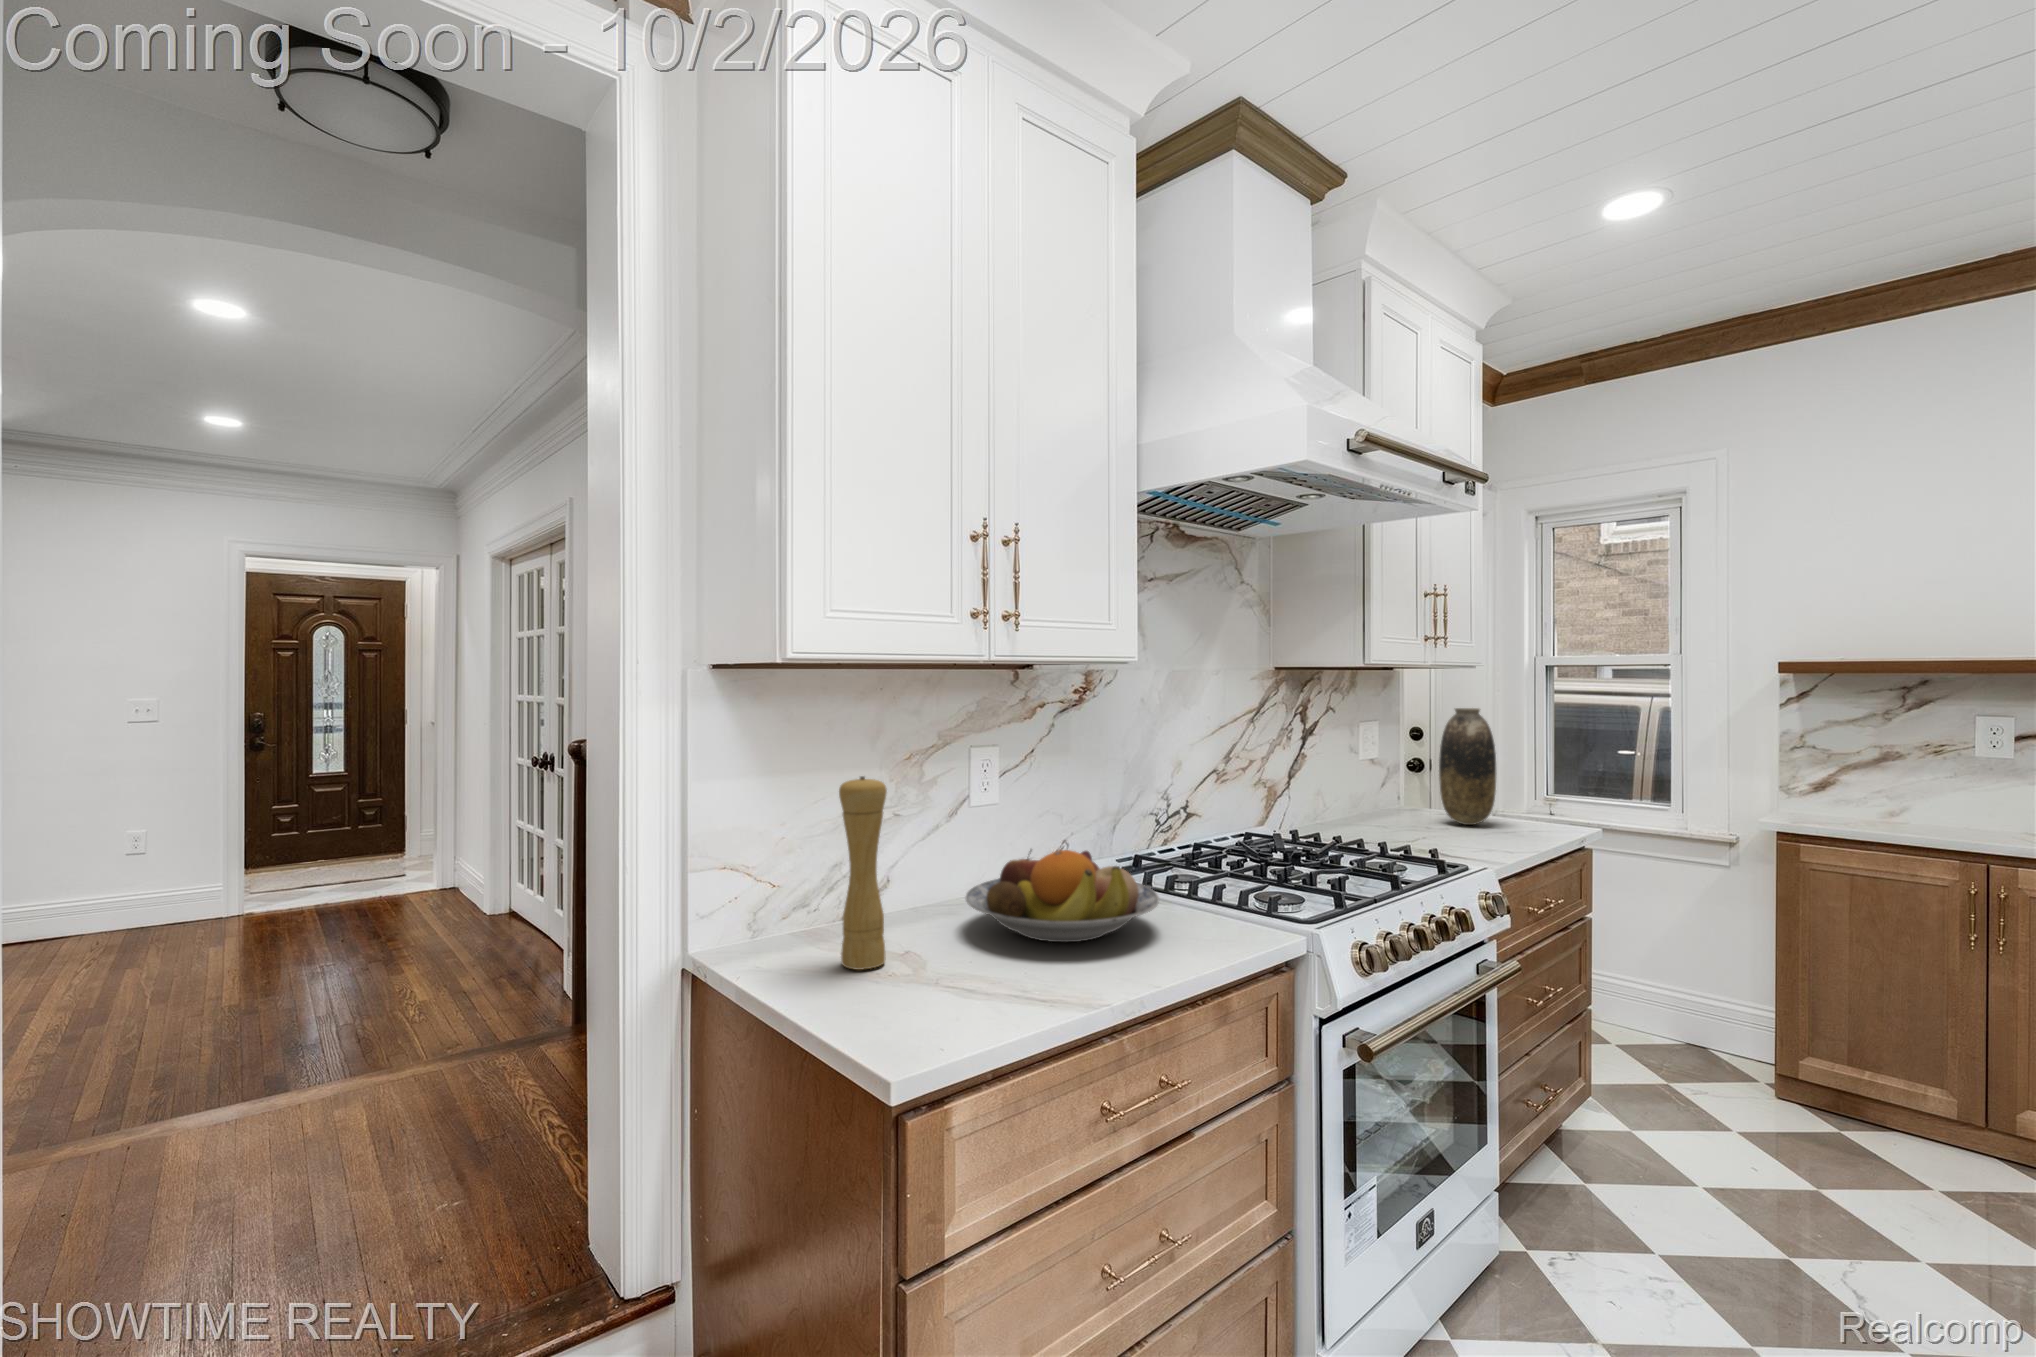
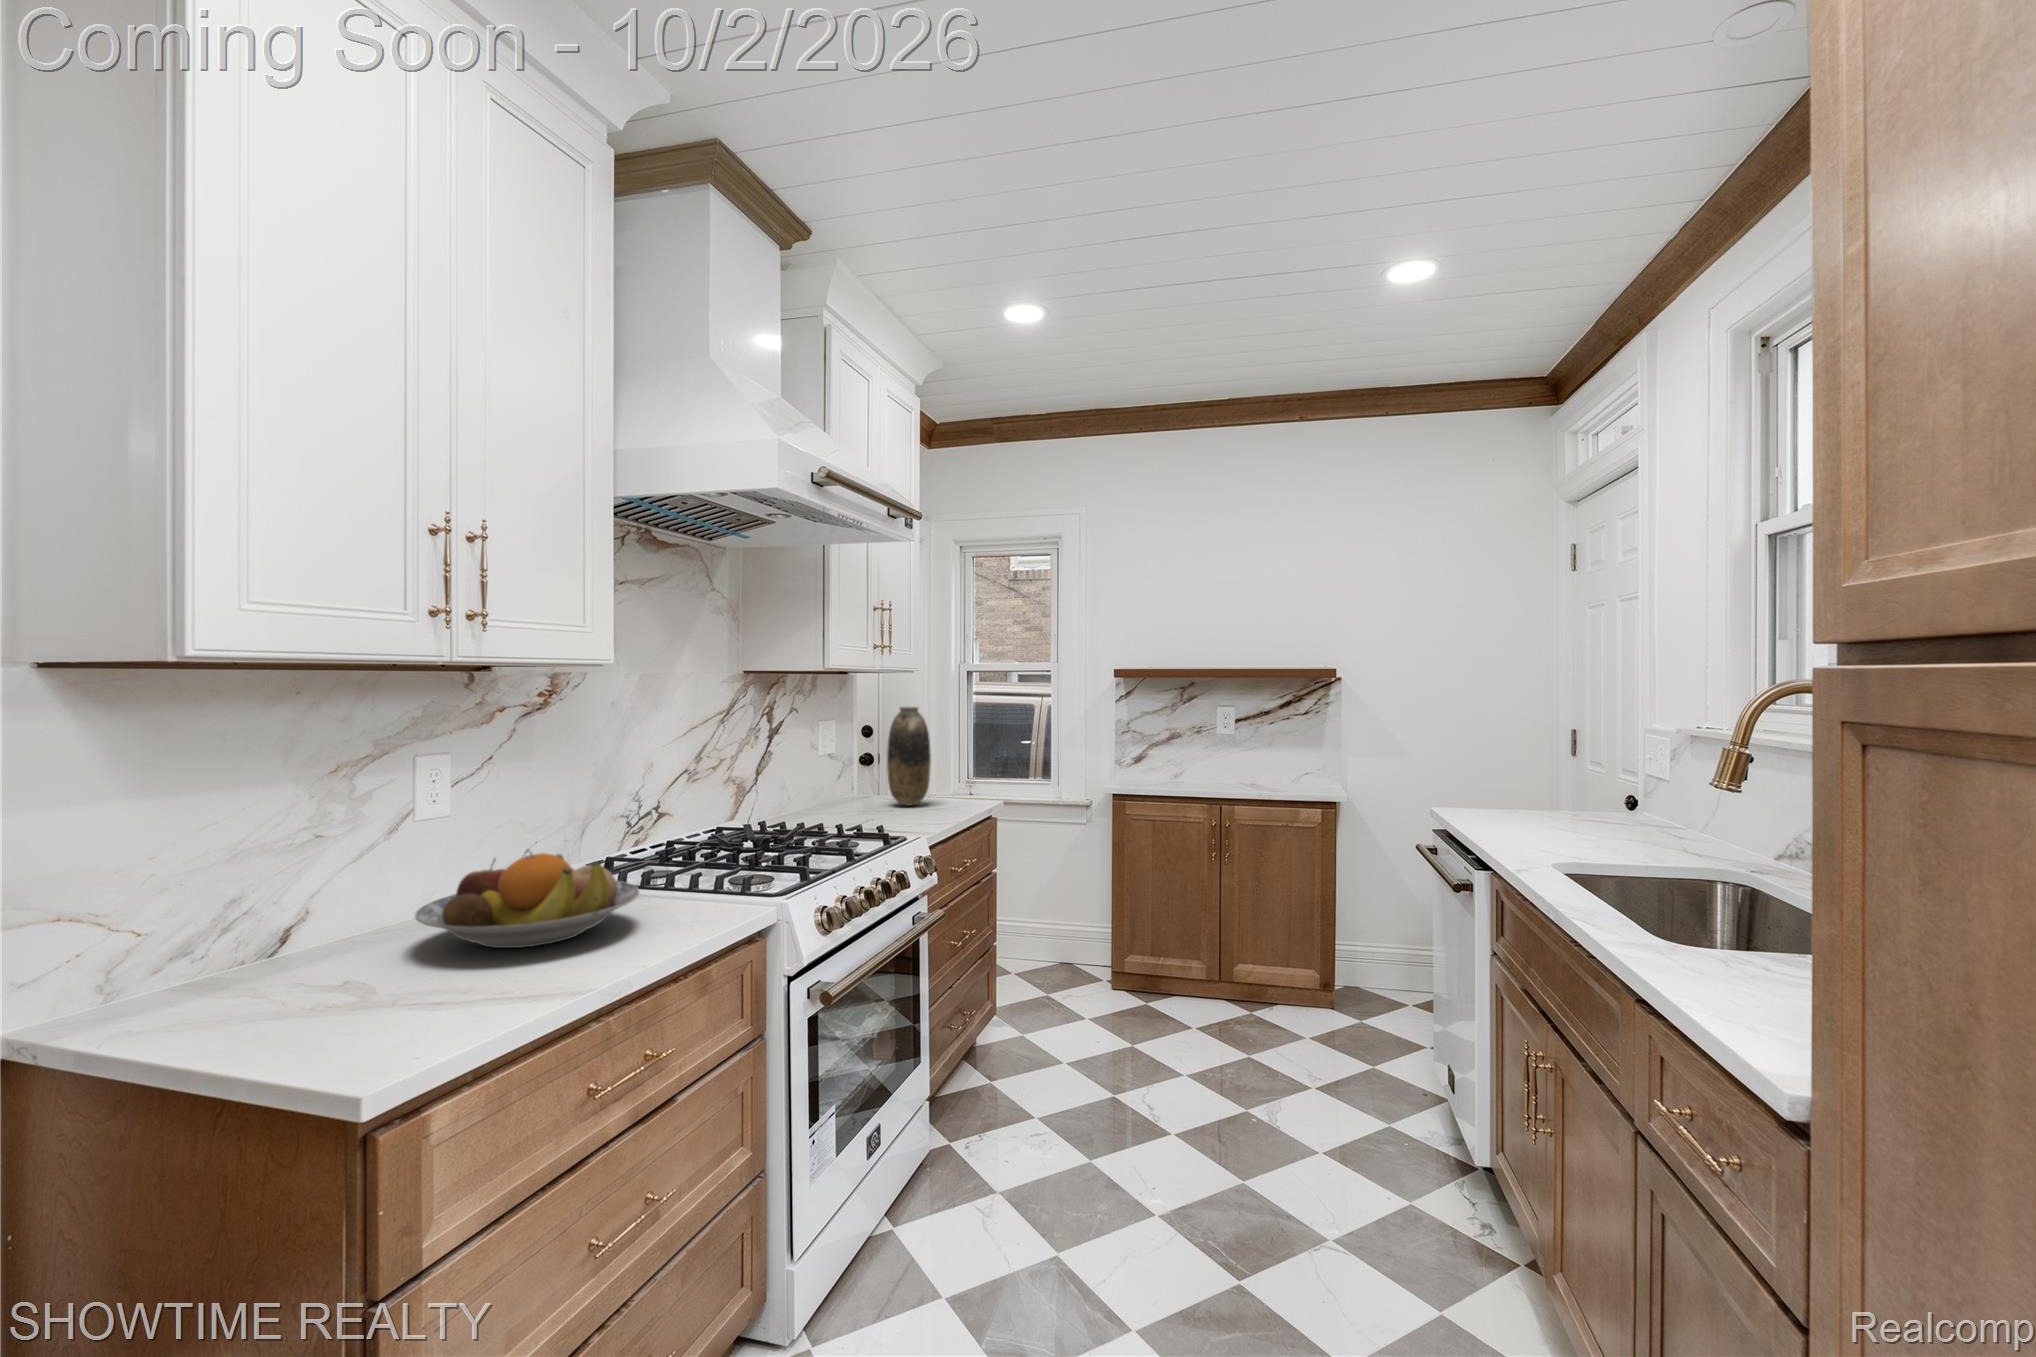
pepper mill: present [839,776,887,970] -> none [248,791,318,1012]

